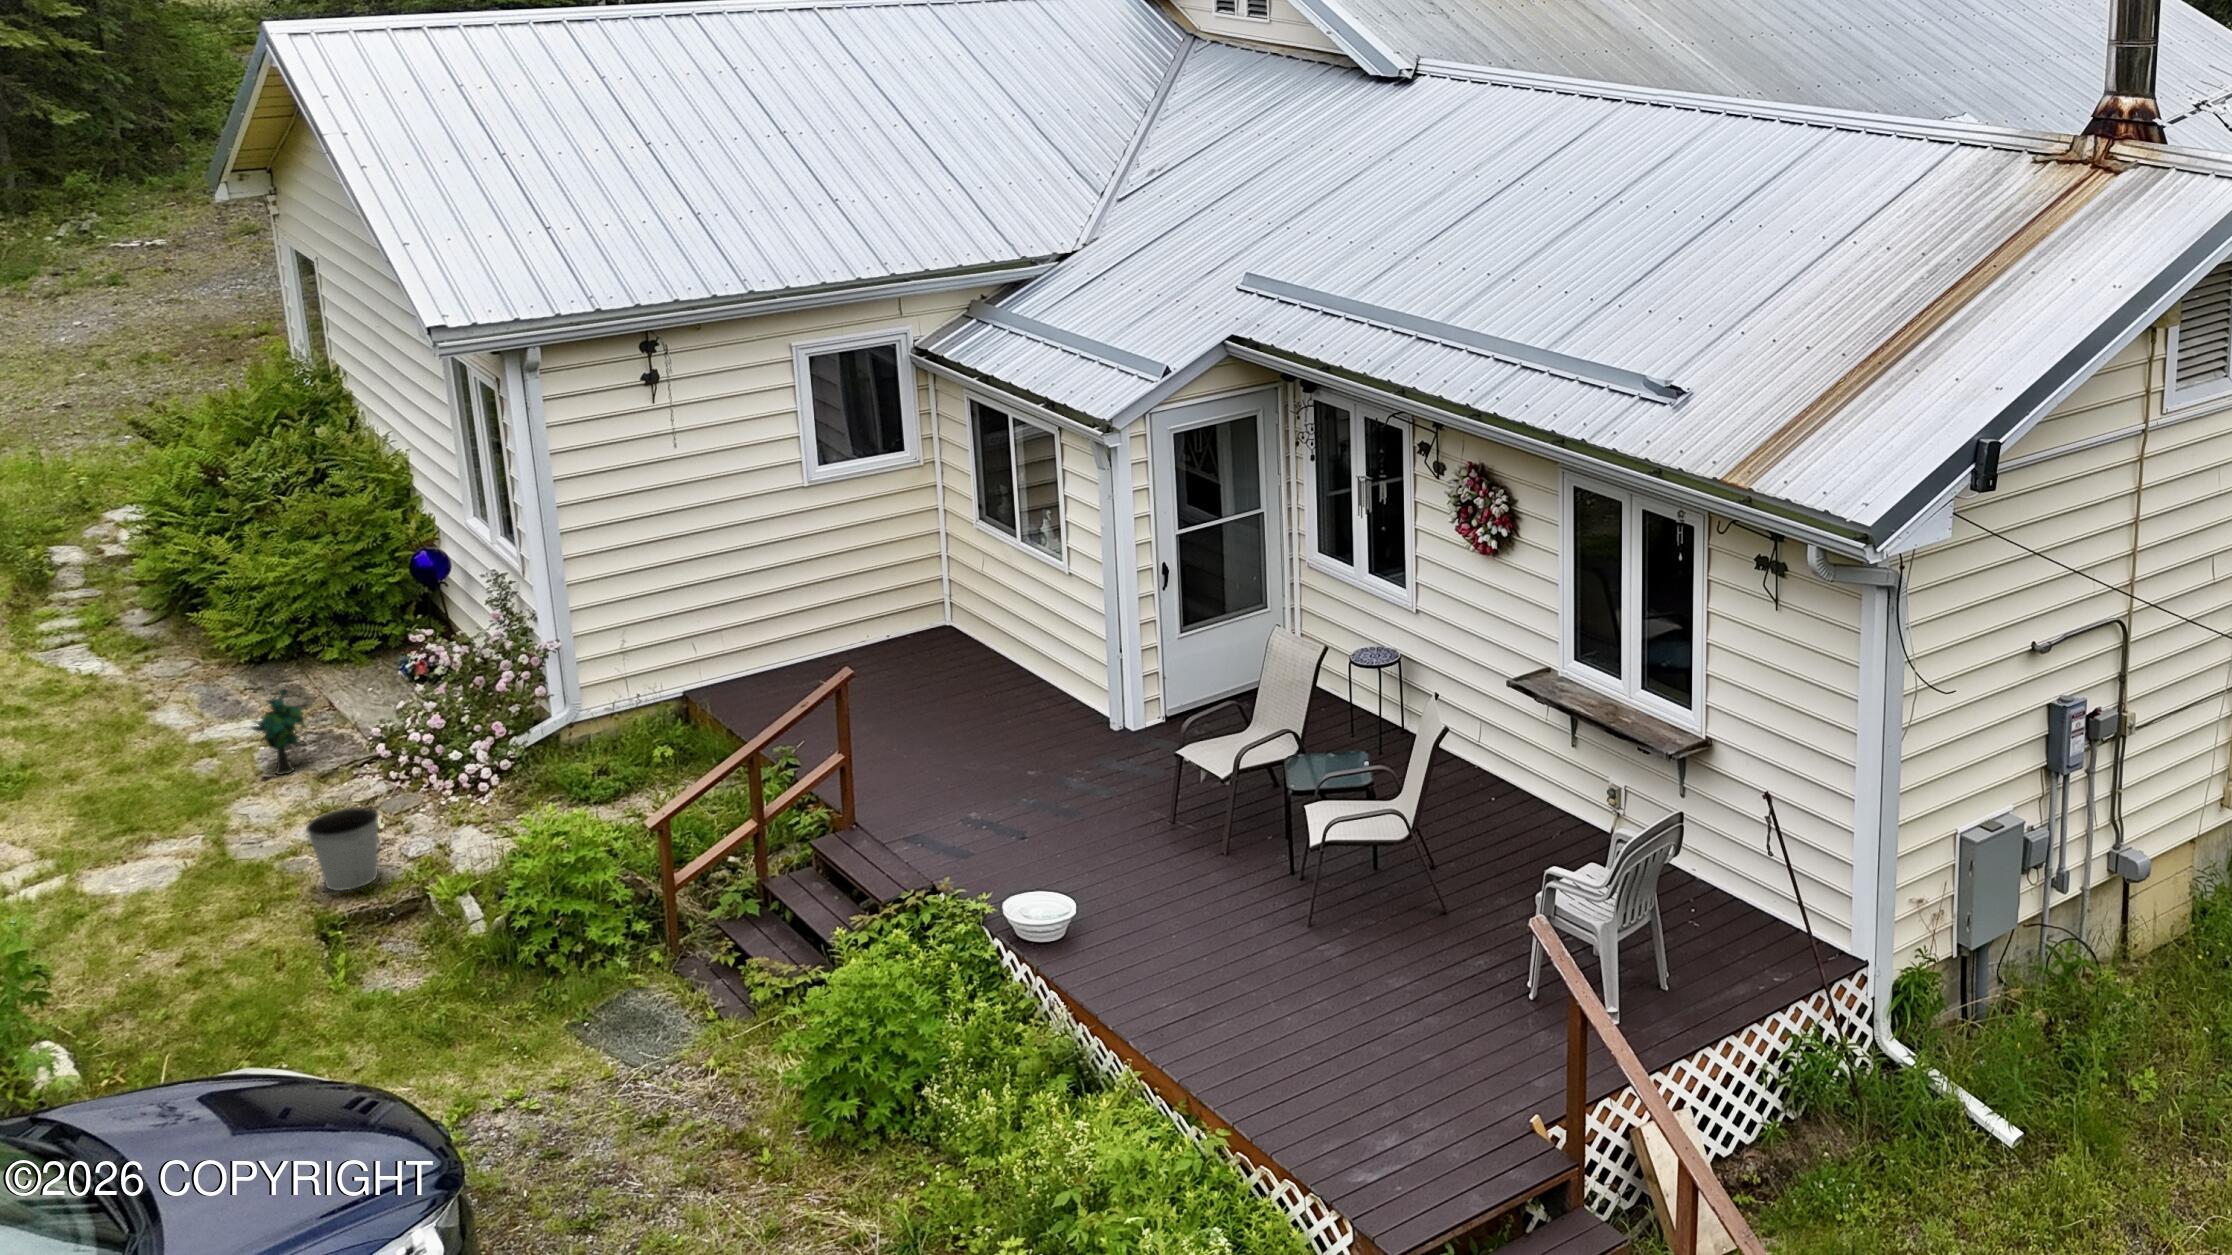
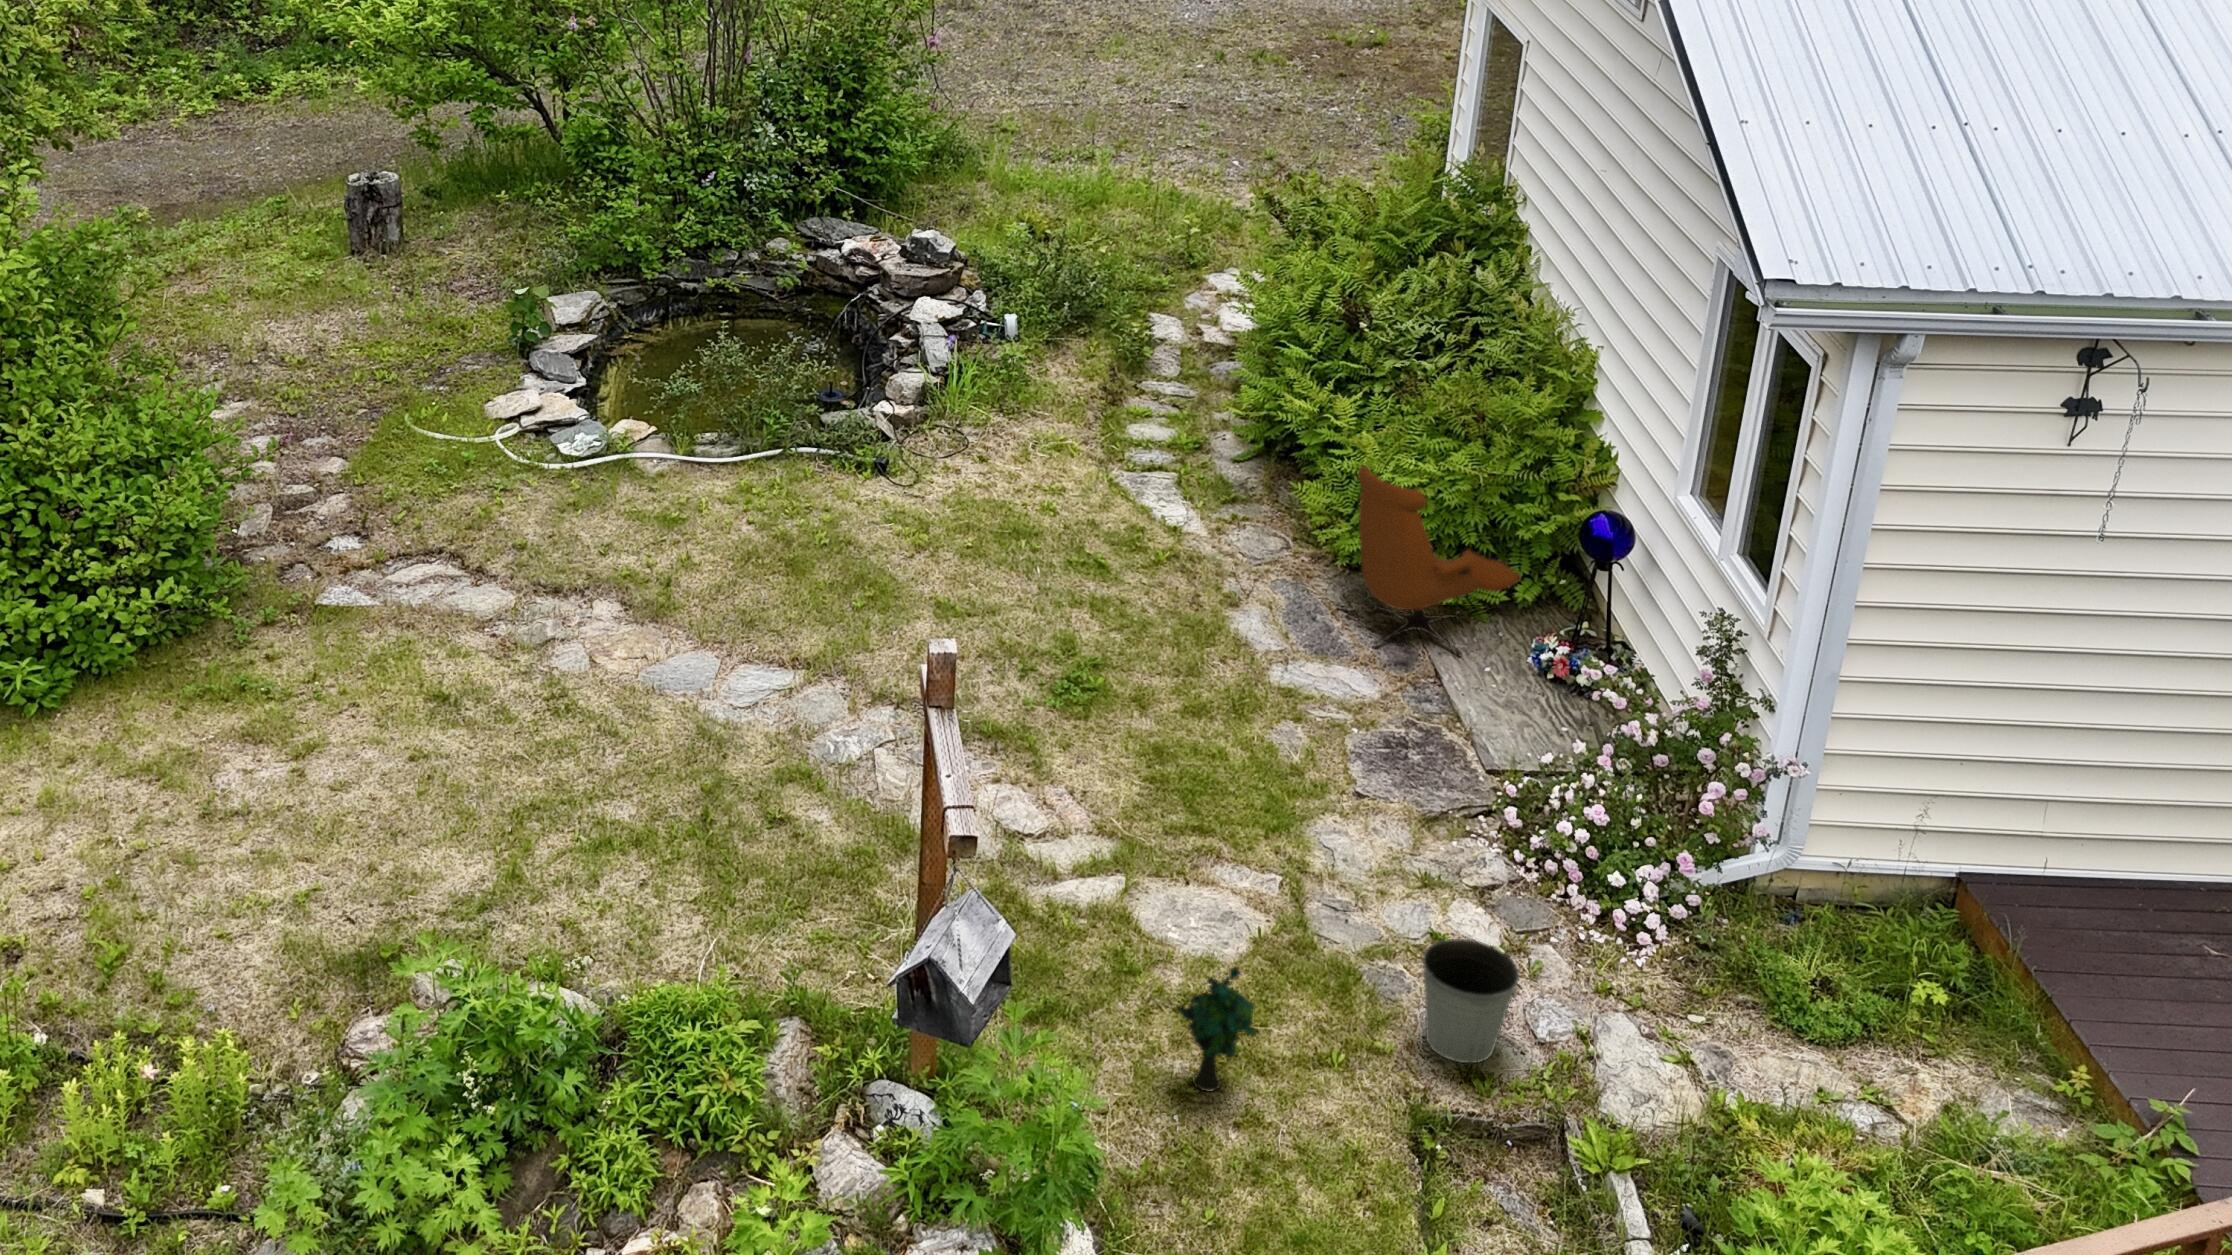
lounge chair: none [222,562,403,699] -> present [1358,465,1520,656]
decorative plant: present [252,689,308,775] -> present [1174,967,1255,1092]

